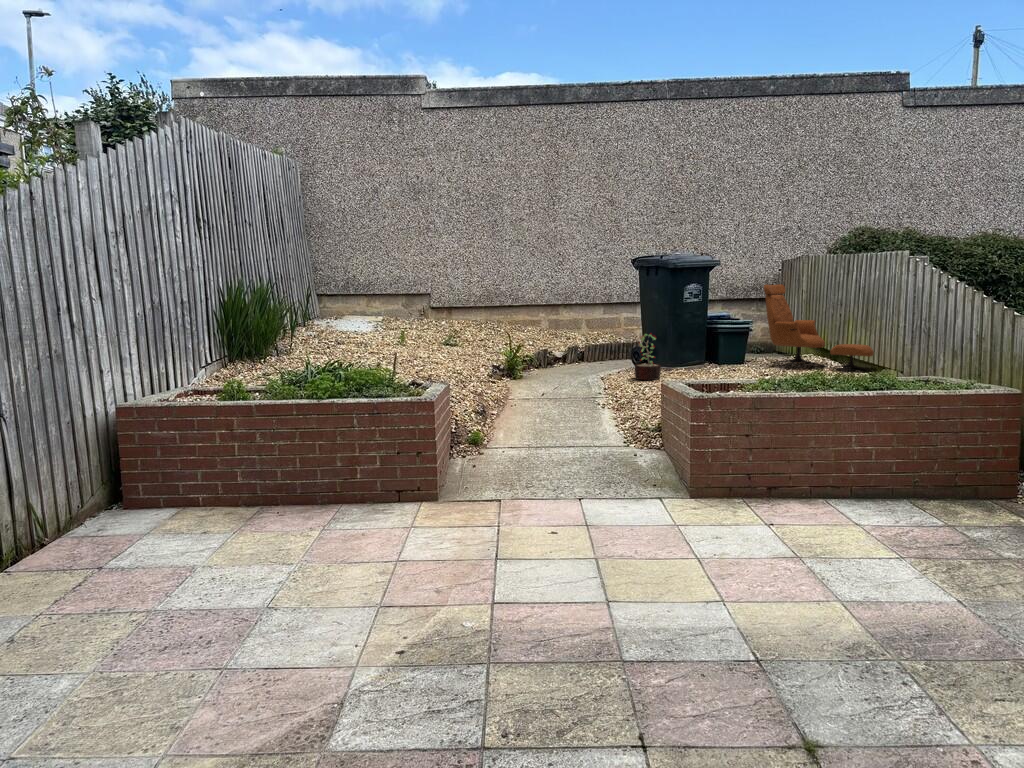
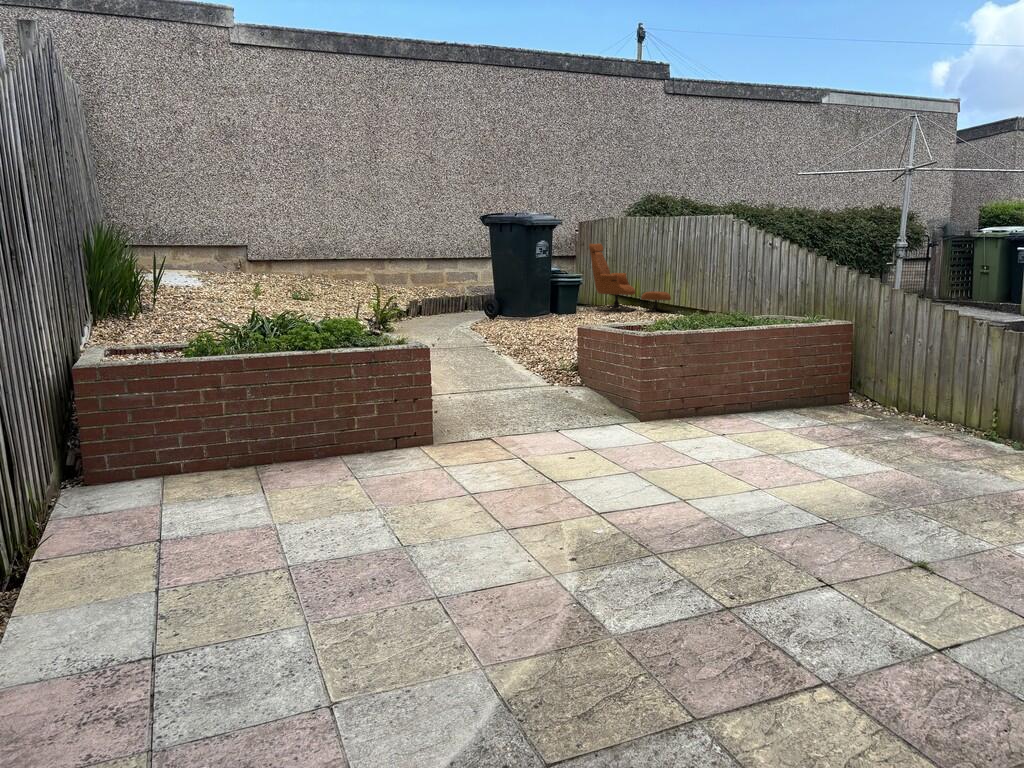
decorative plant: present [635,334,661,380] -> none [495,284,518,324]

